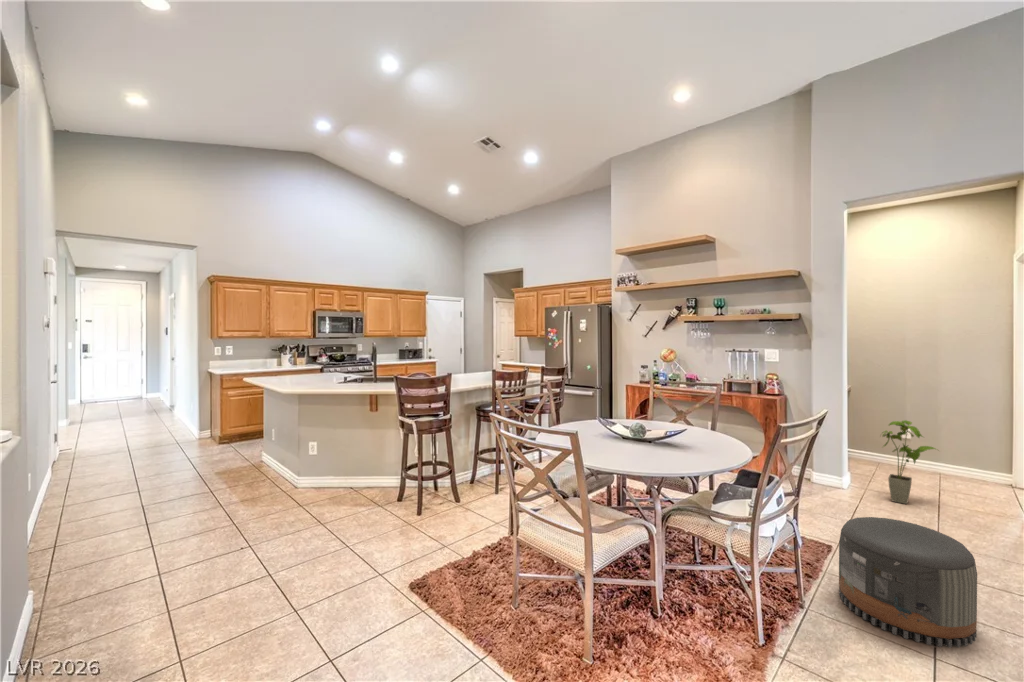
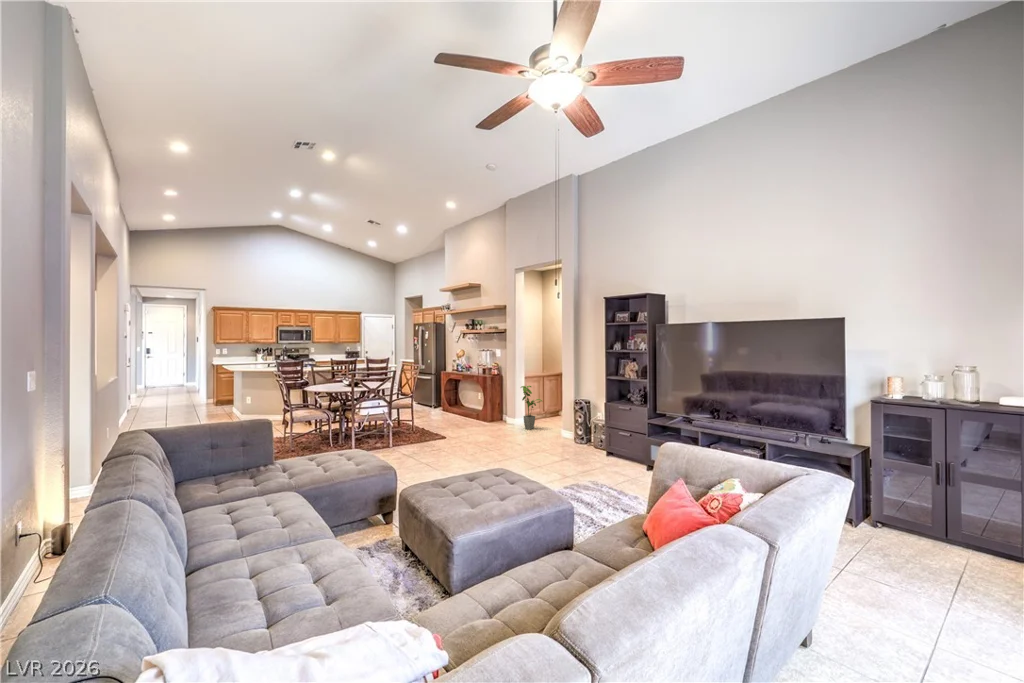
pouf: present [839,517,977,647] -> none [406,417,446,456]

